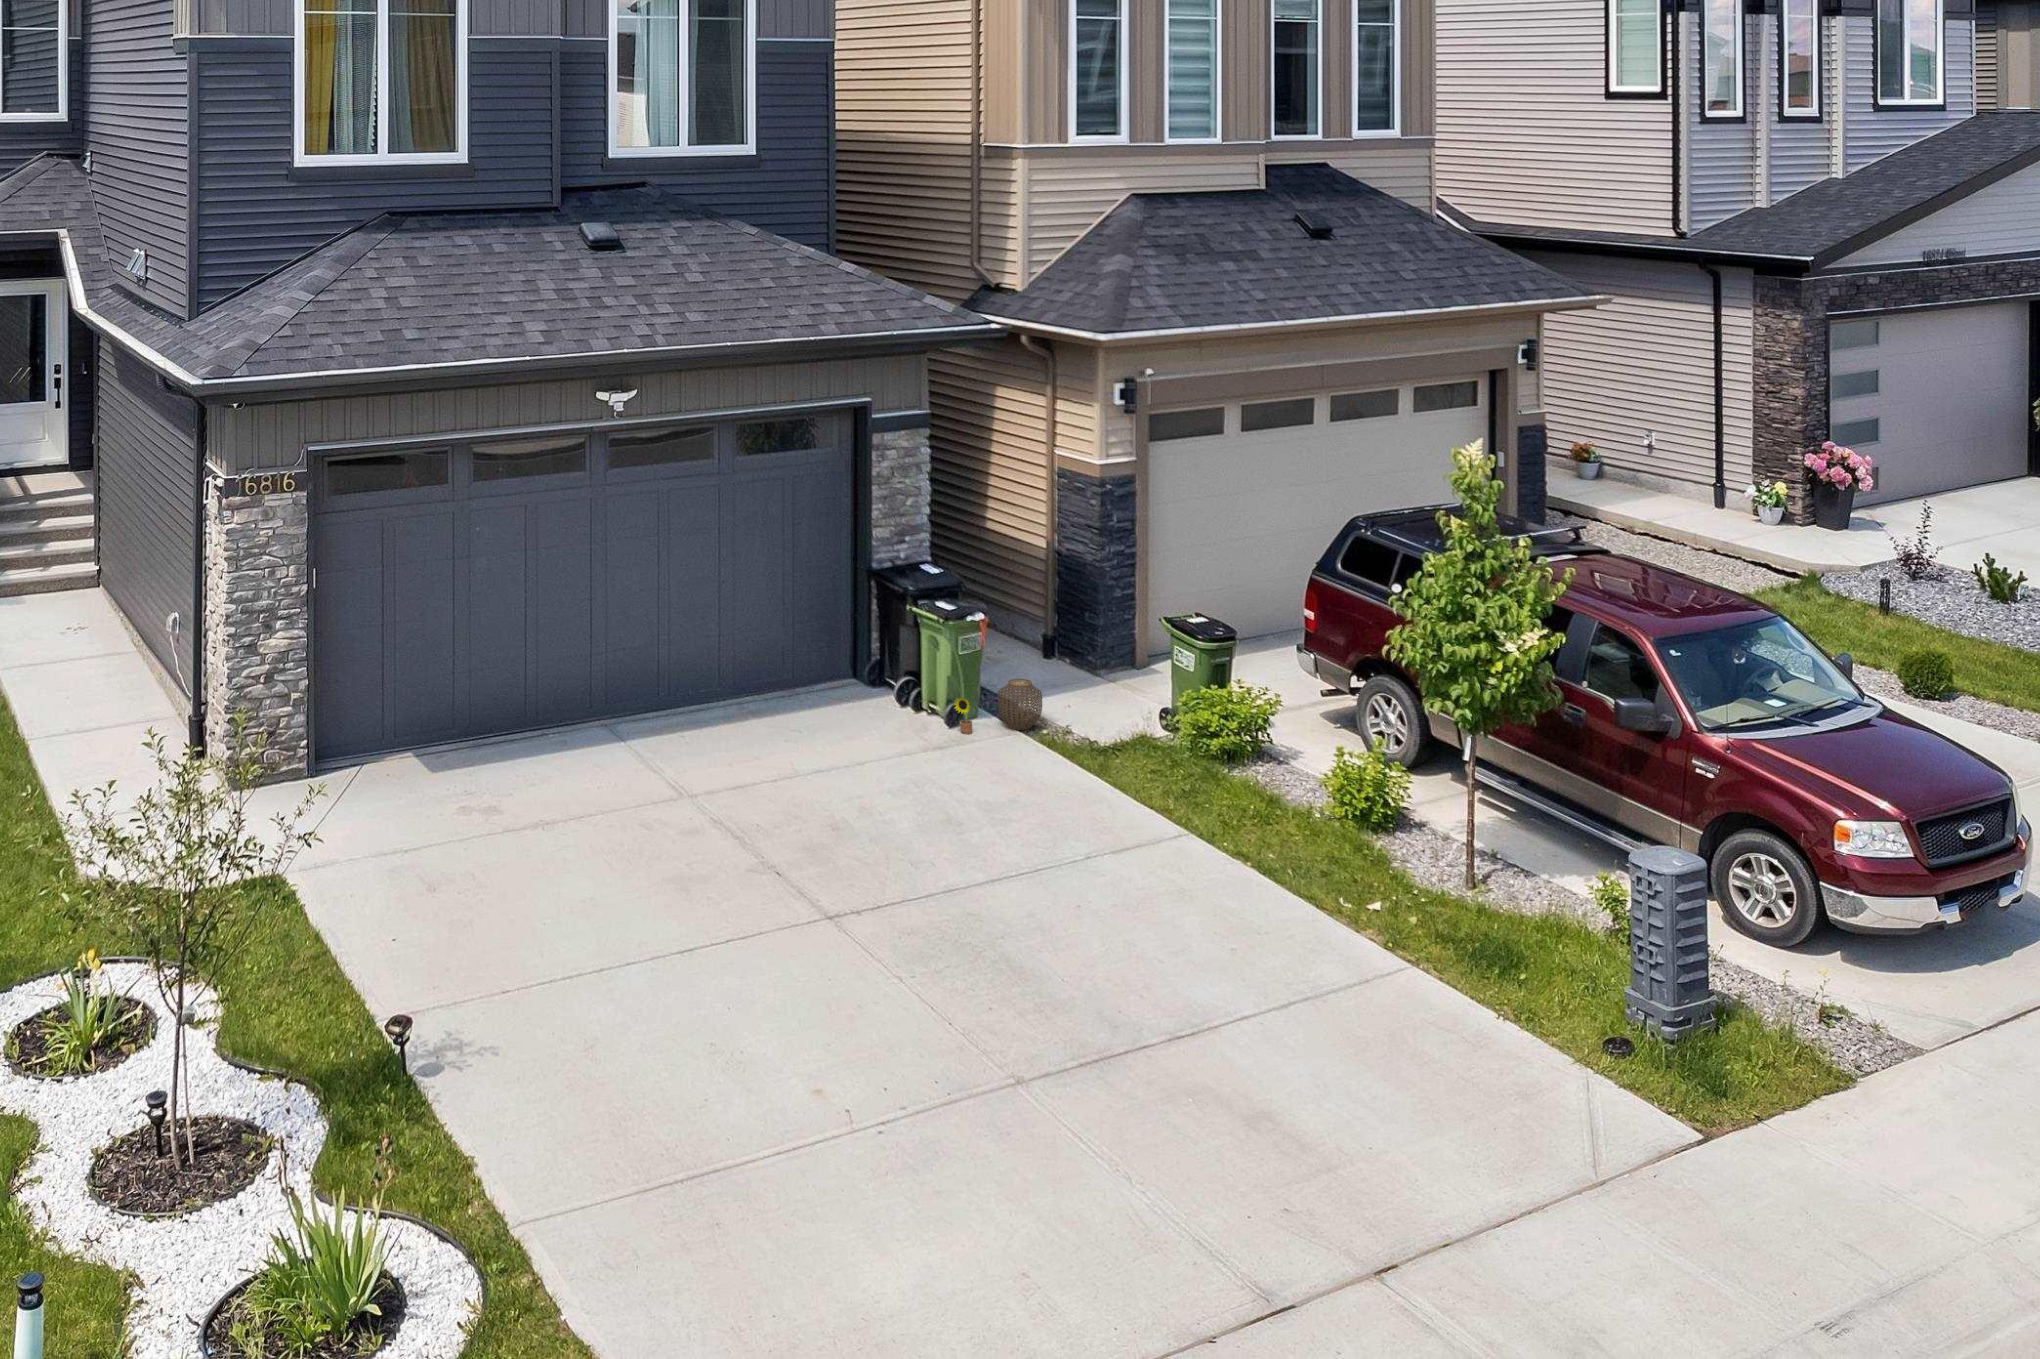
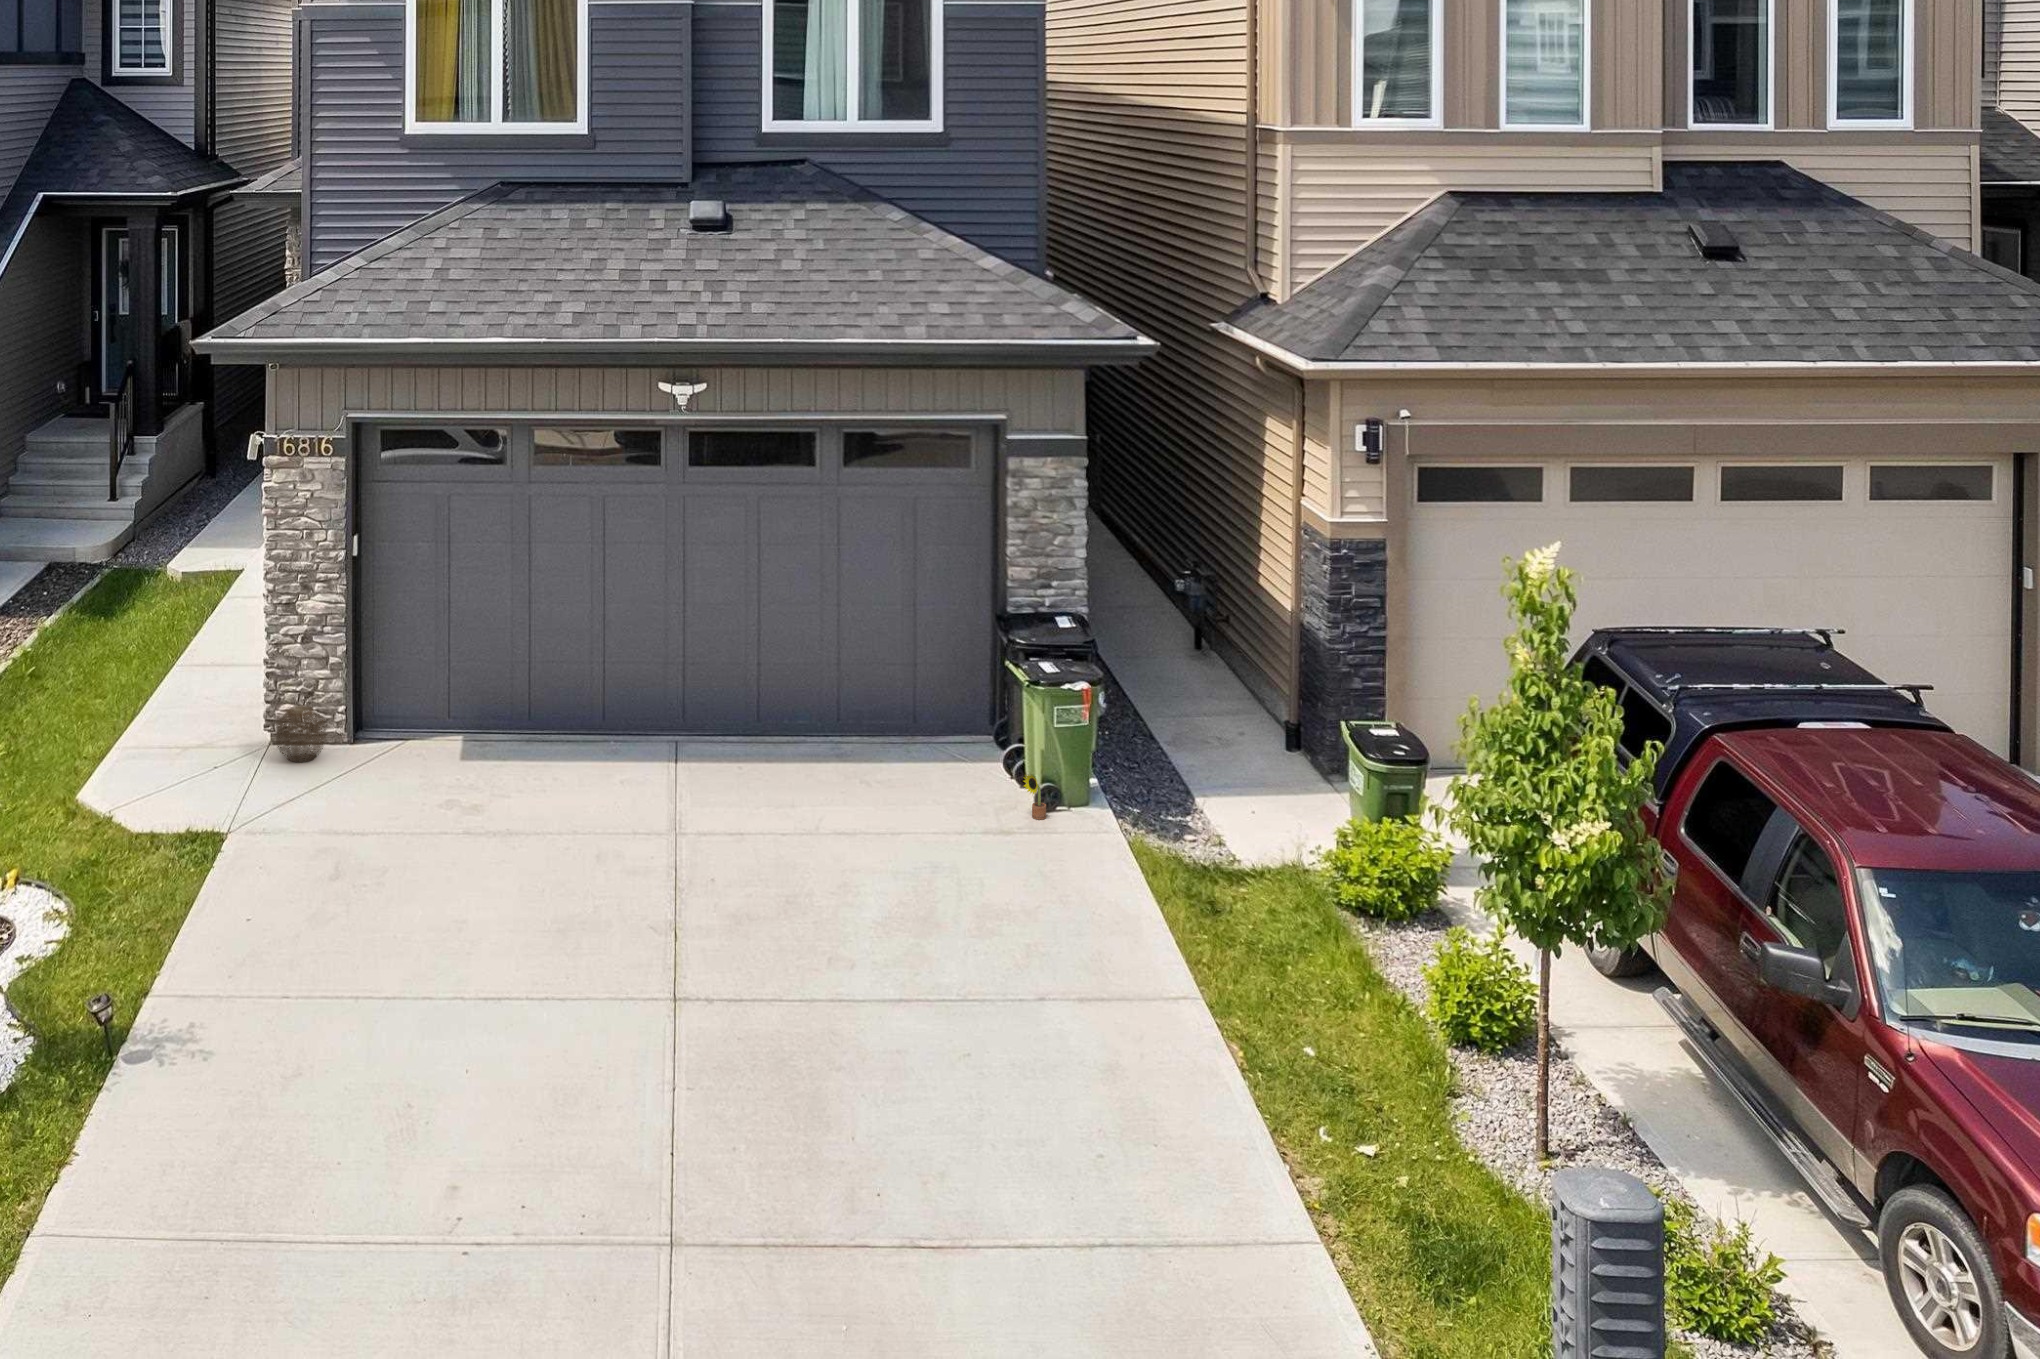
woven basket: present [998,679,1042,730] -> present [276,706,326,762]

